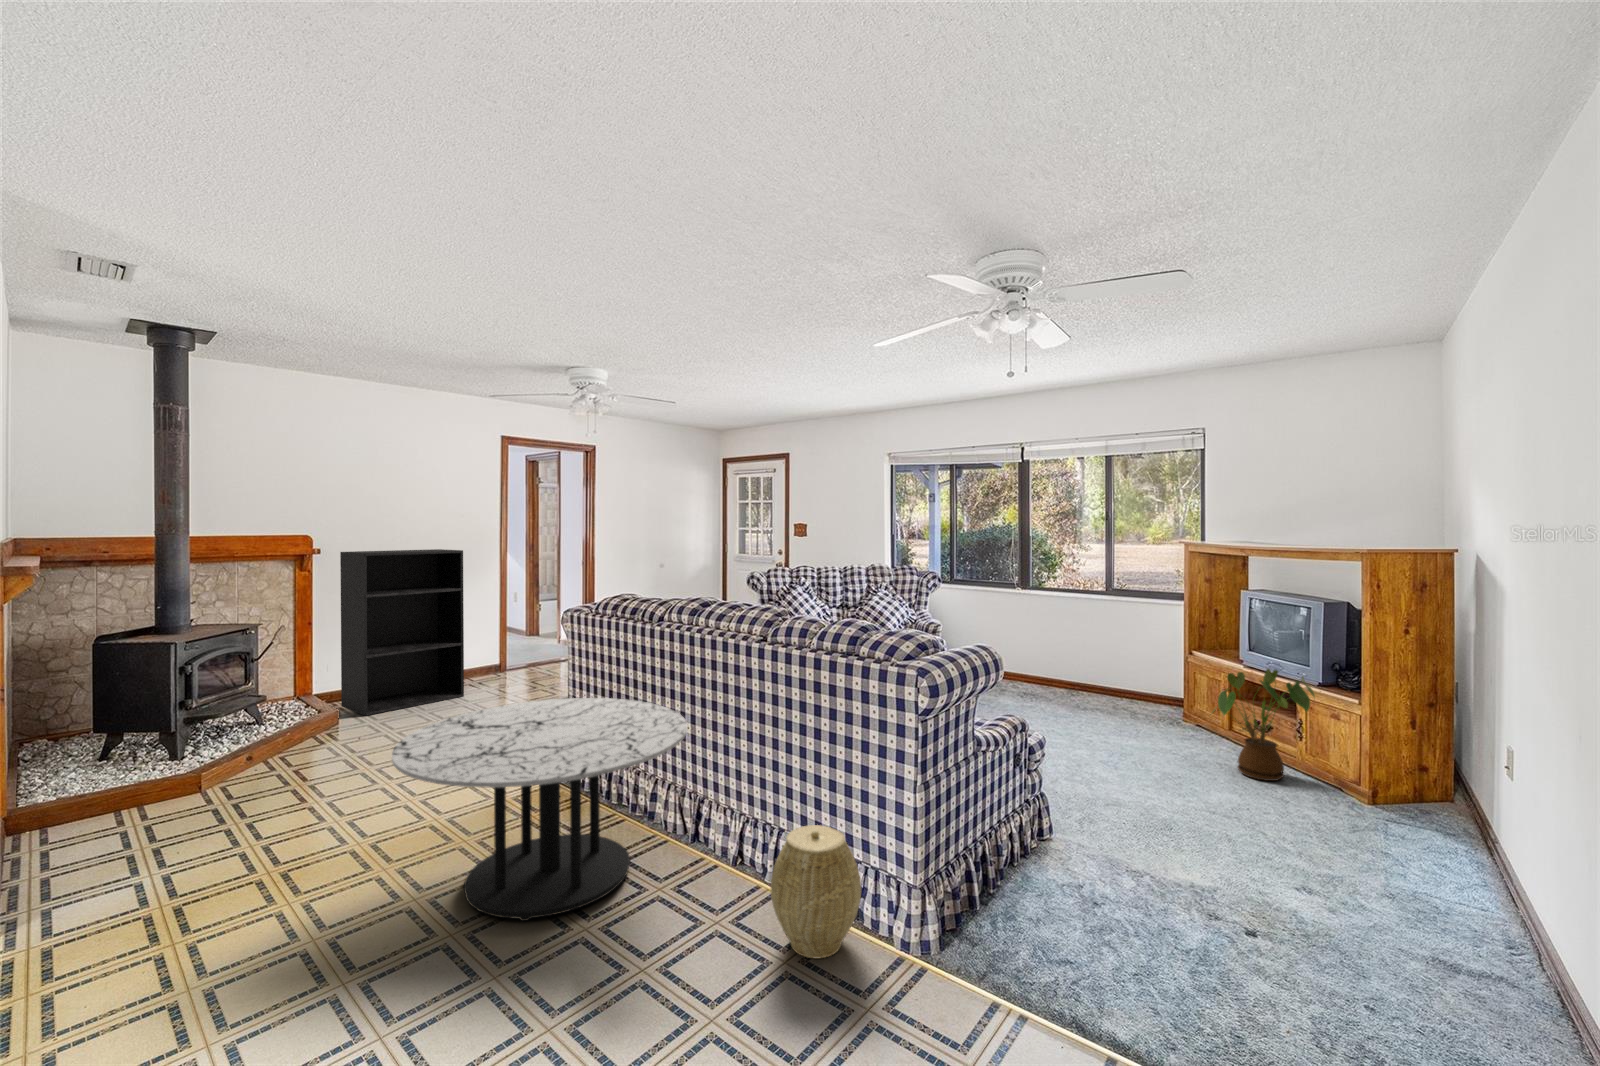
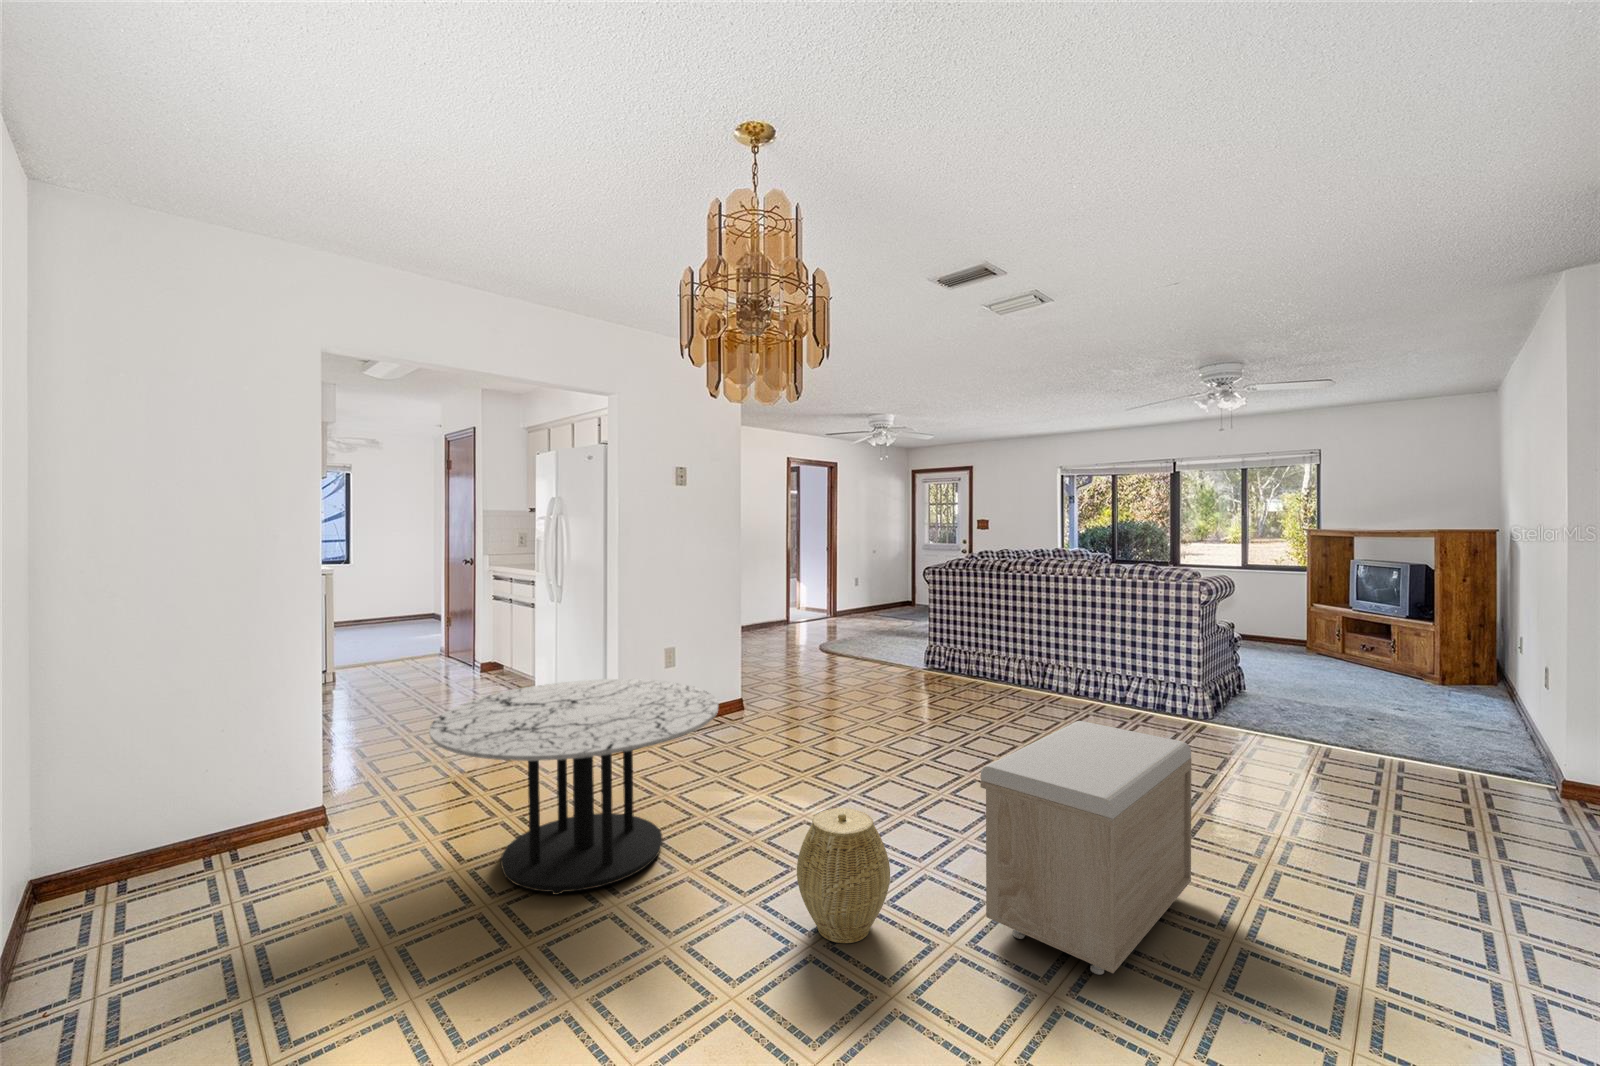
bookshelf: present [340,549,464,716] -> none [399,537,516,697]
house plant: present [1213,669,1315,781] -> none [1283,658,1404,780]
storage bench: none [947,734,1138,978] -> present [980,721,1191,974]

